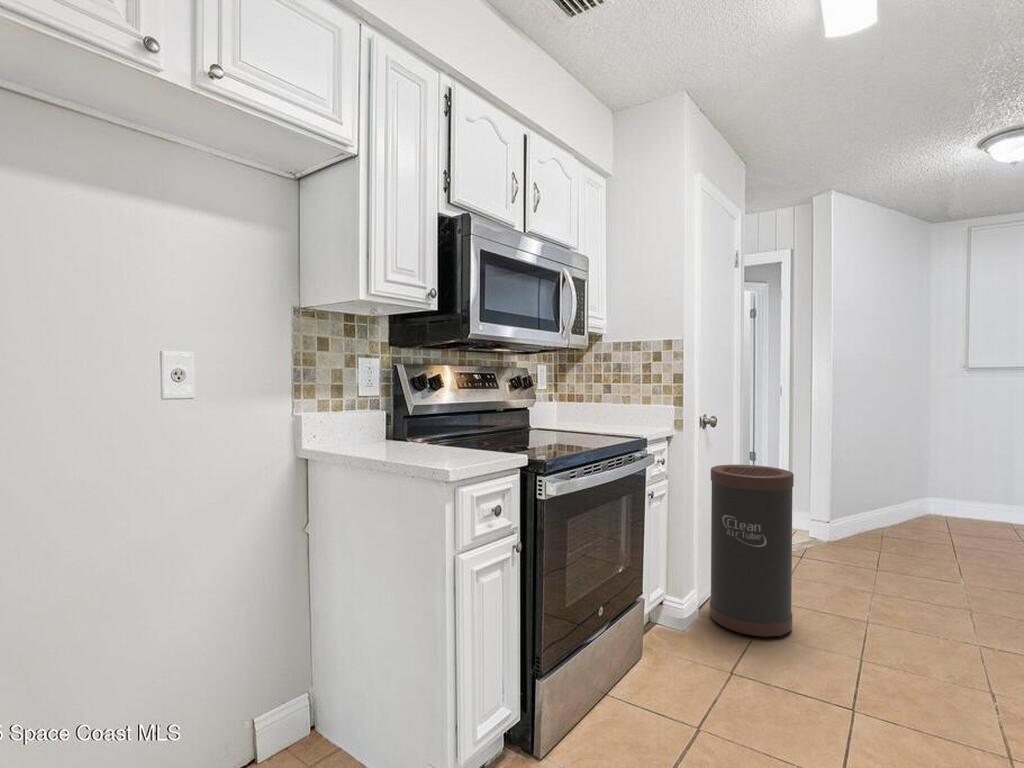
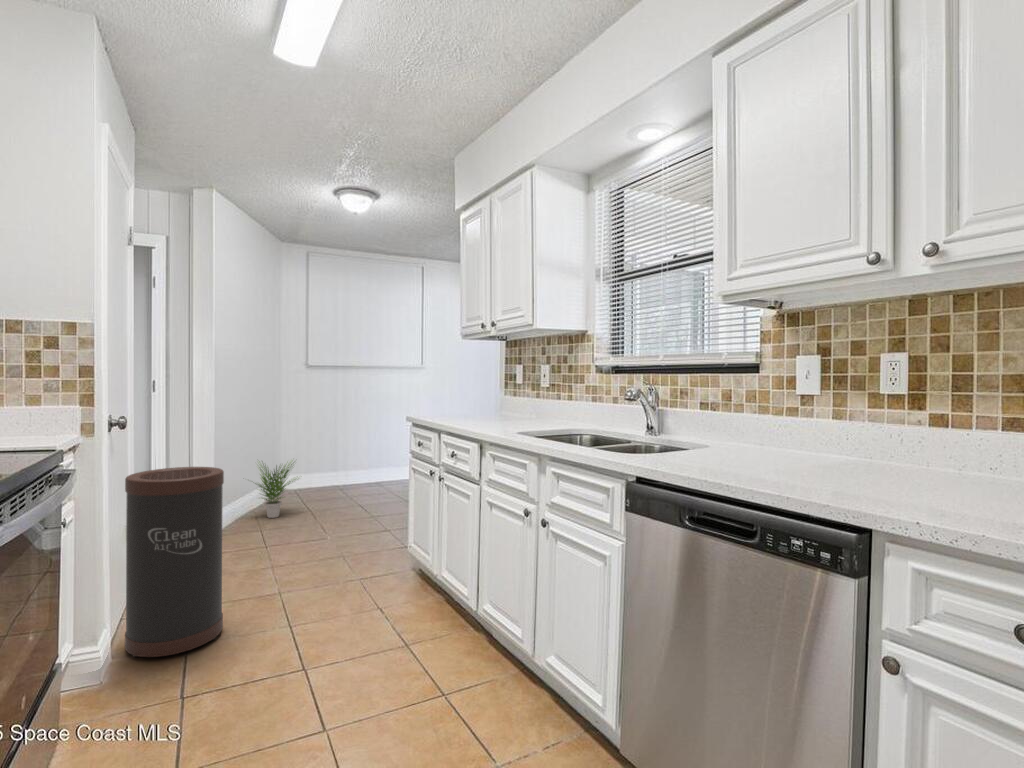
potted plant: none [864,473,943,543] -> present [258,462,296,518]

